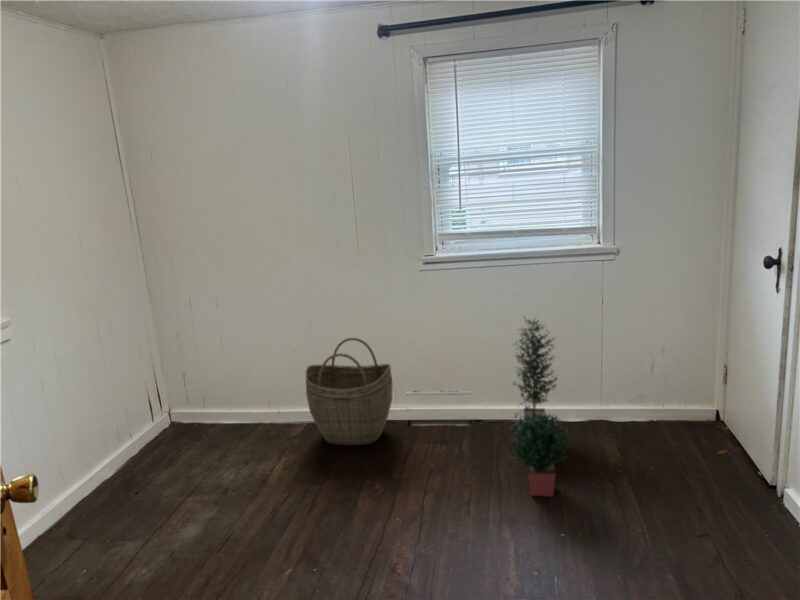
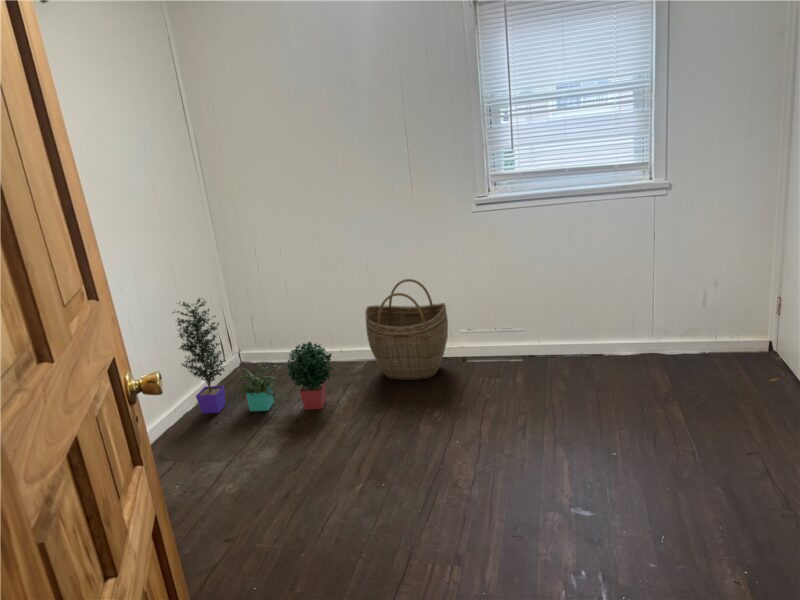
potted plant: present [513,320,568,496] -> present [173,298,333,414]

